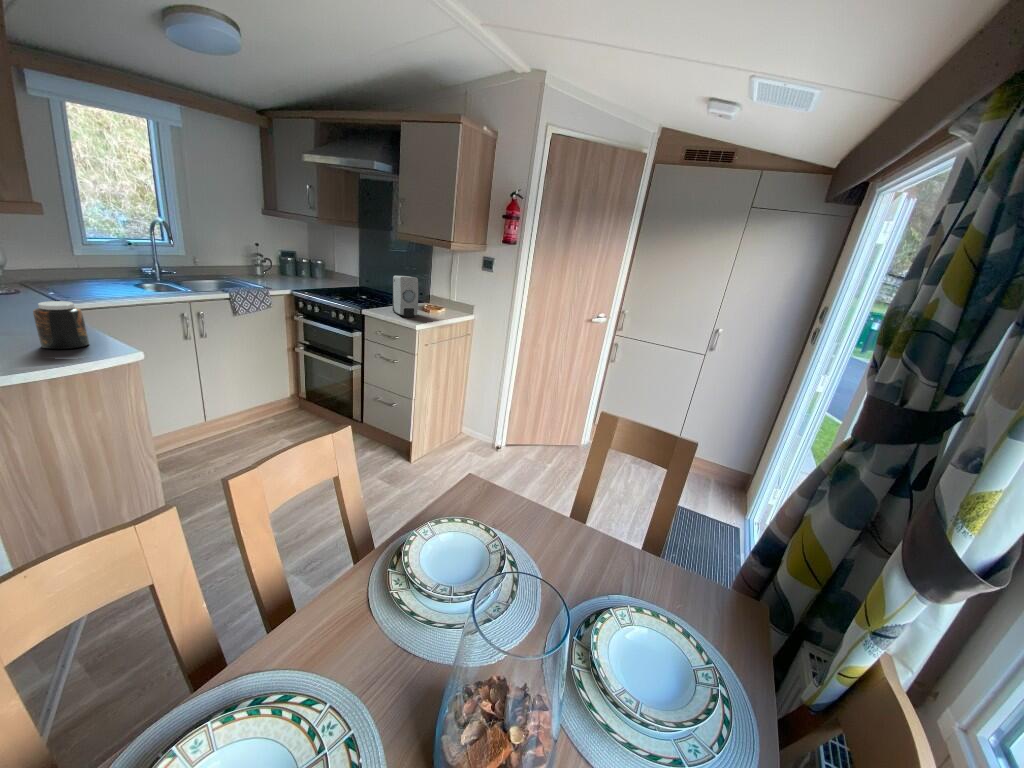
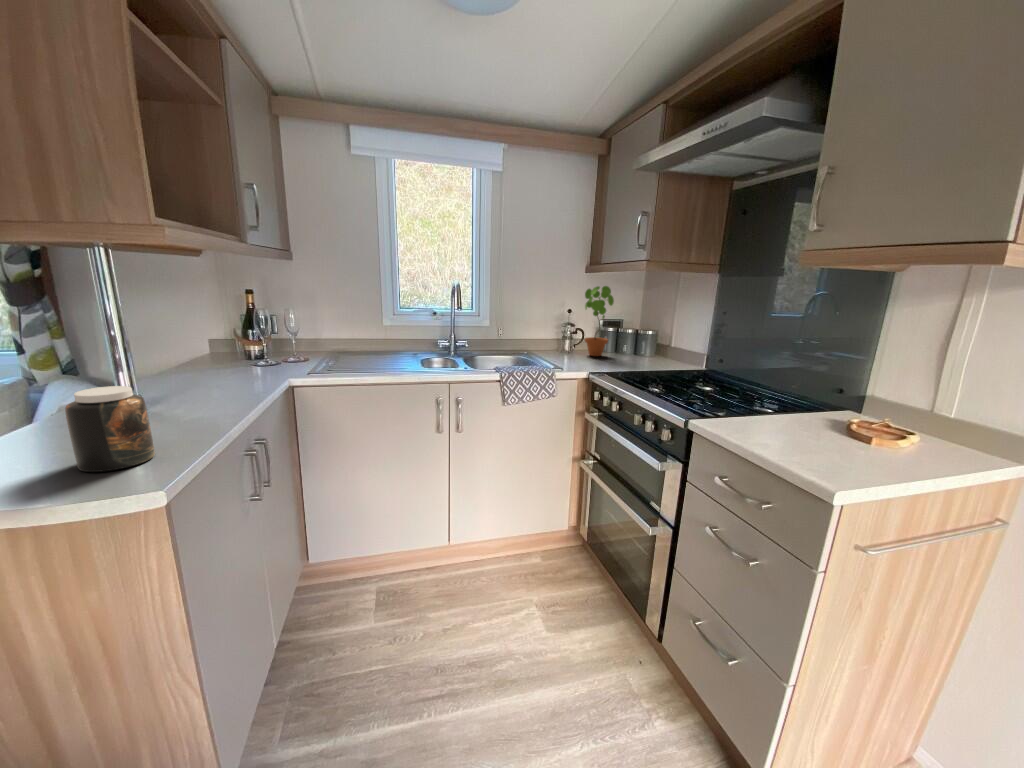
potted plant: none [268,227,293,280] -> present [585,286,614,356]
soap dispenser: present [393,276,418,317] -> none [761,350,850,456]

